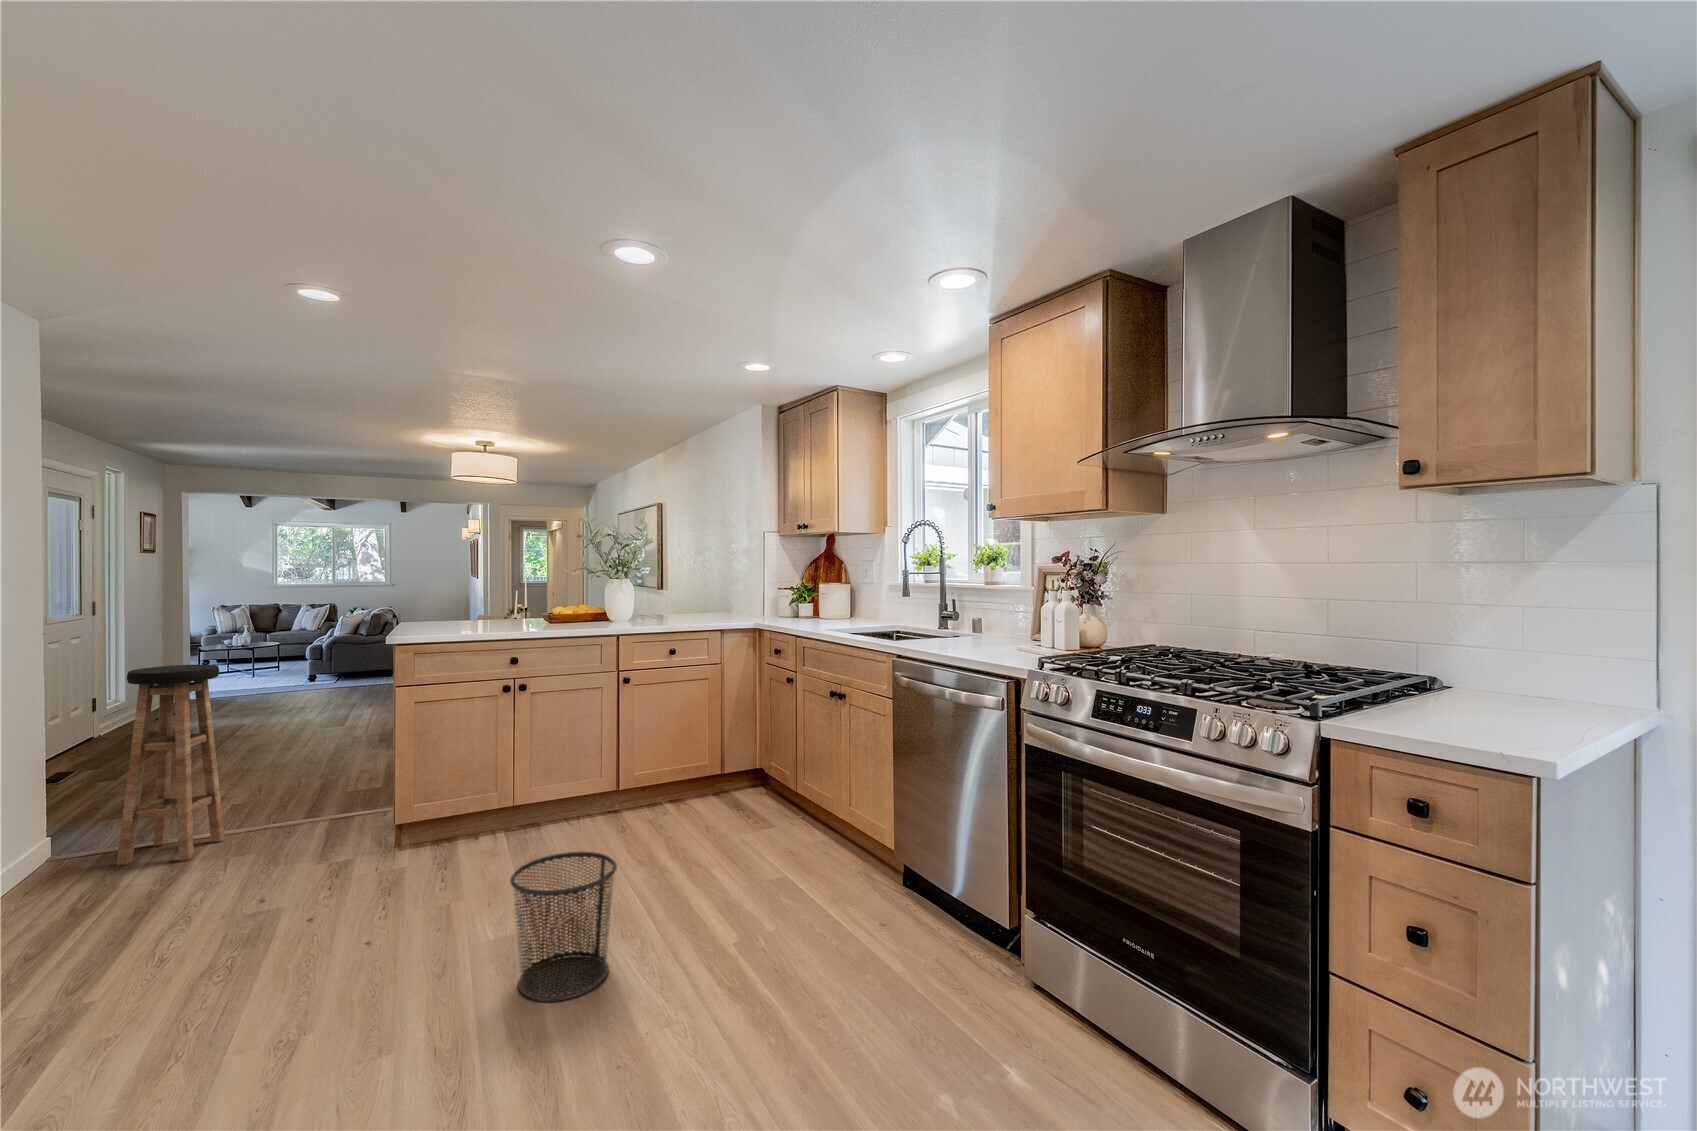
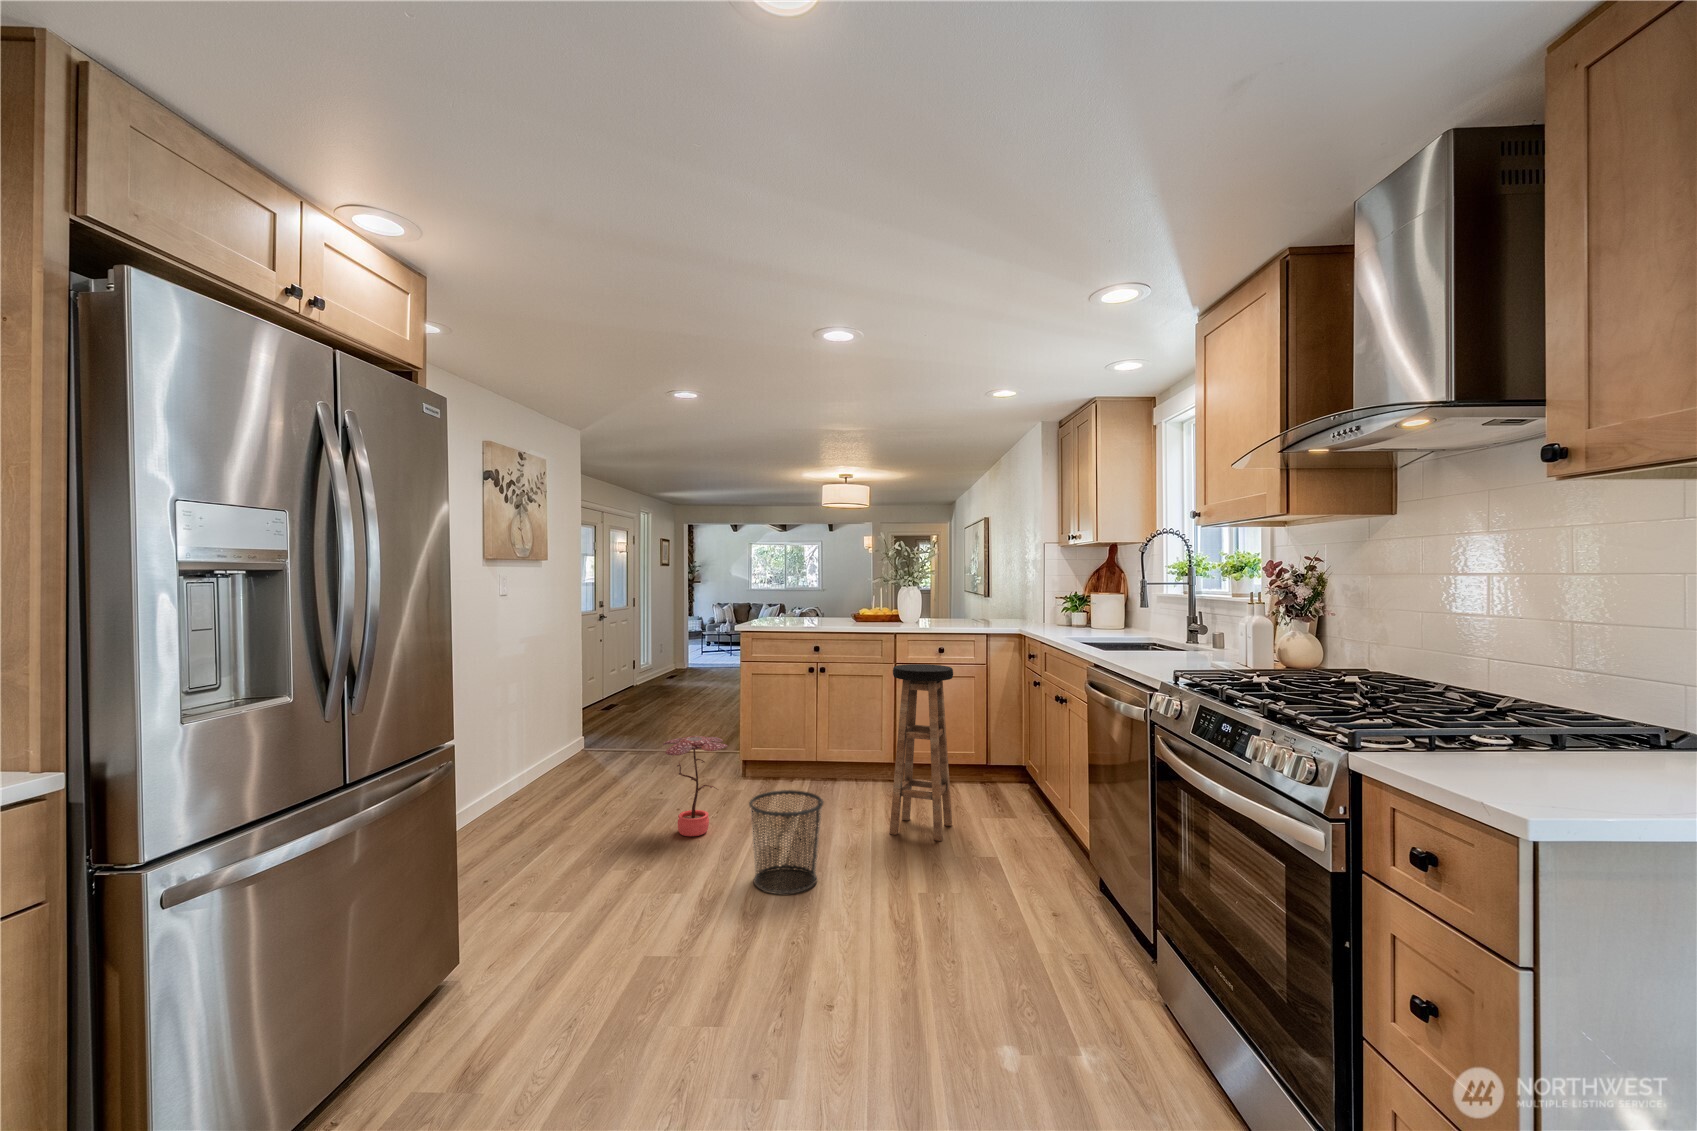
bar stool: present [117,665,225,865] -> present [889,664,953,841]
potted plant: none [312,800,432,954] -> present [663,736,727,836]

